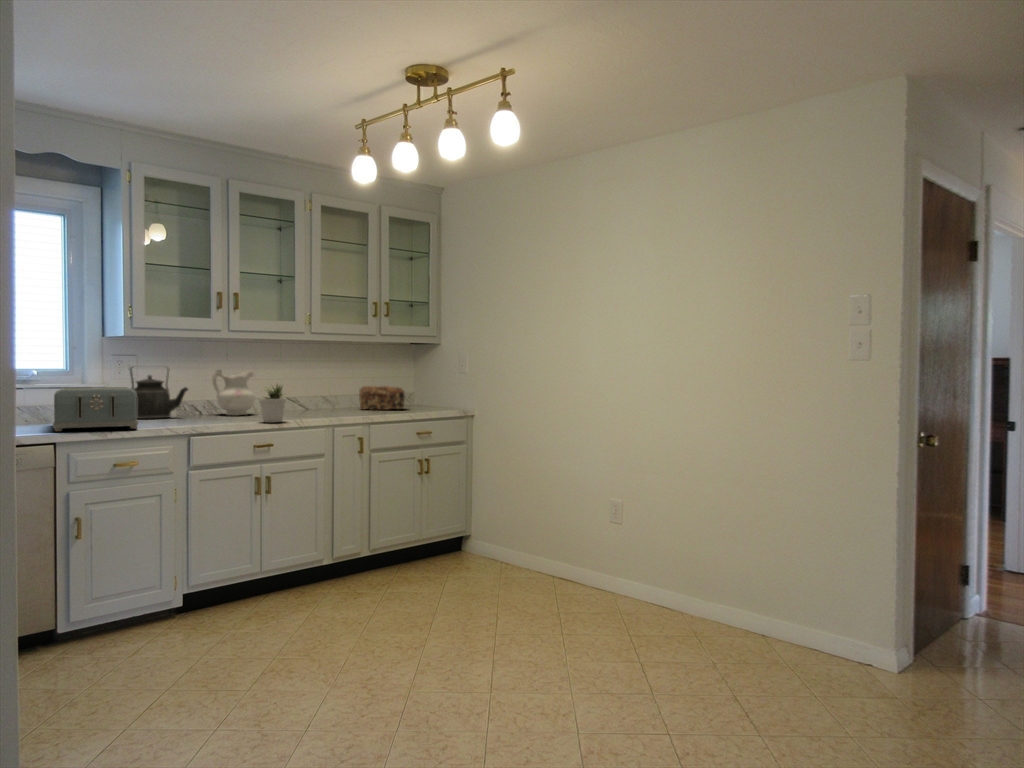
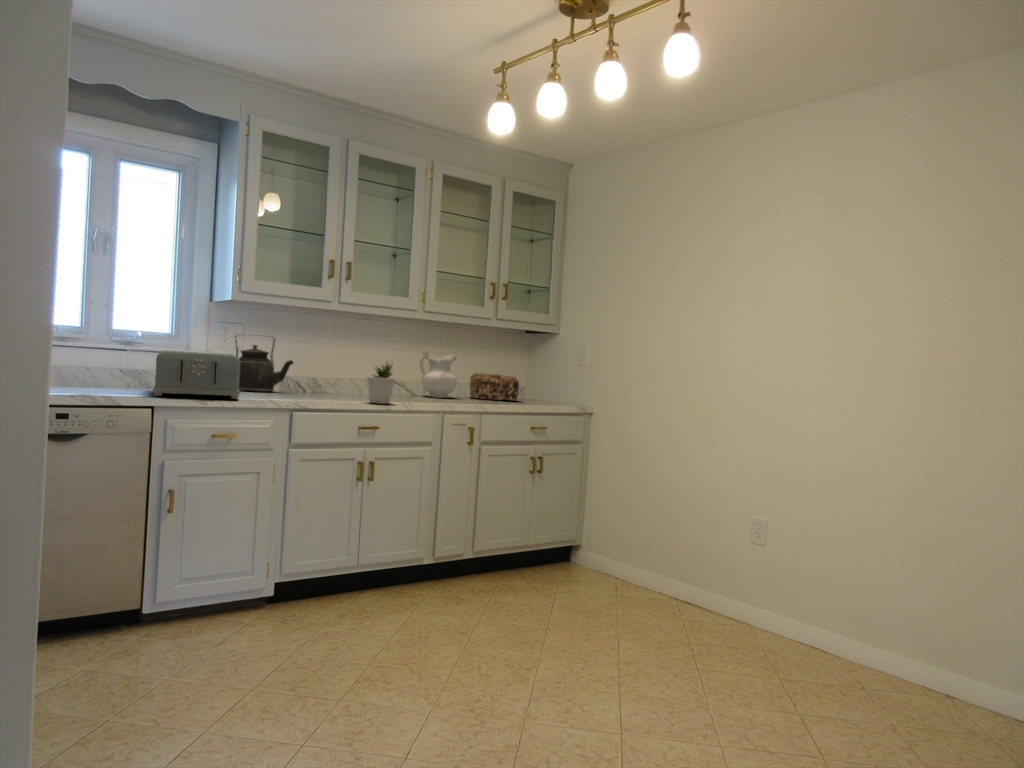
ceramic pitcher: present [212,370,255,415] -> present [419,352,457,398]

